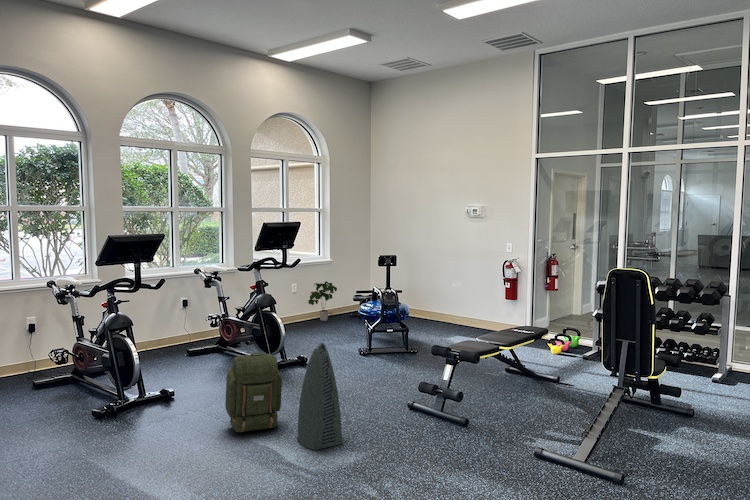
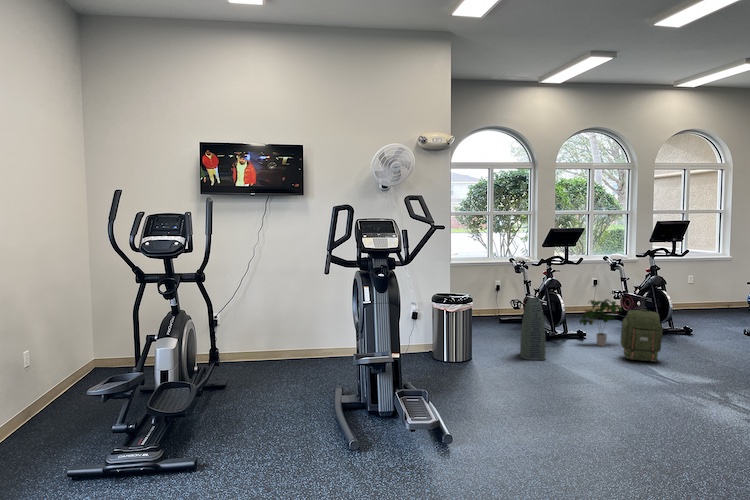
potted plant: present [308,281,337,321] -> present [580,299,622,346]
air purifier: present [298,342,342,450] -> present [520,297,546,360]

